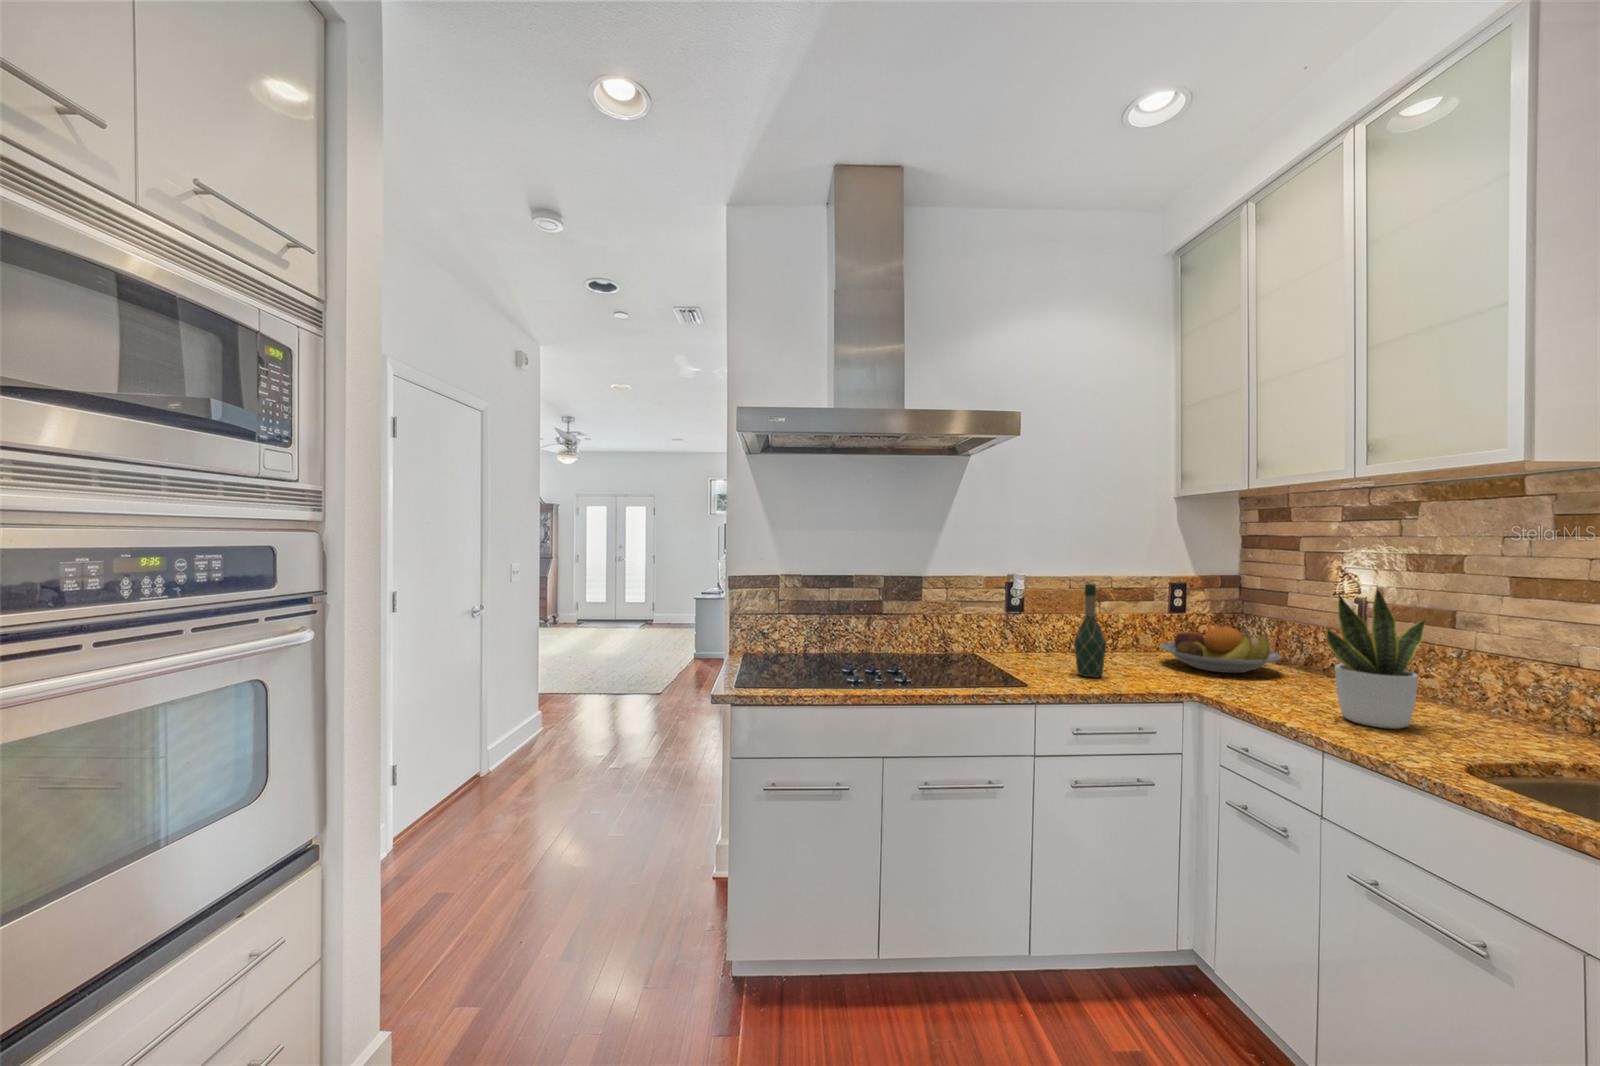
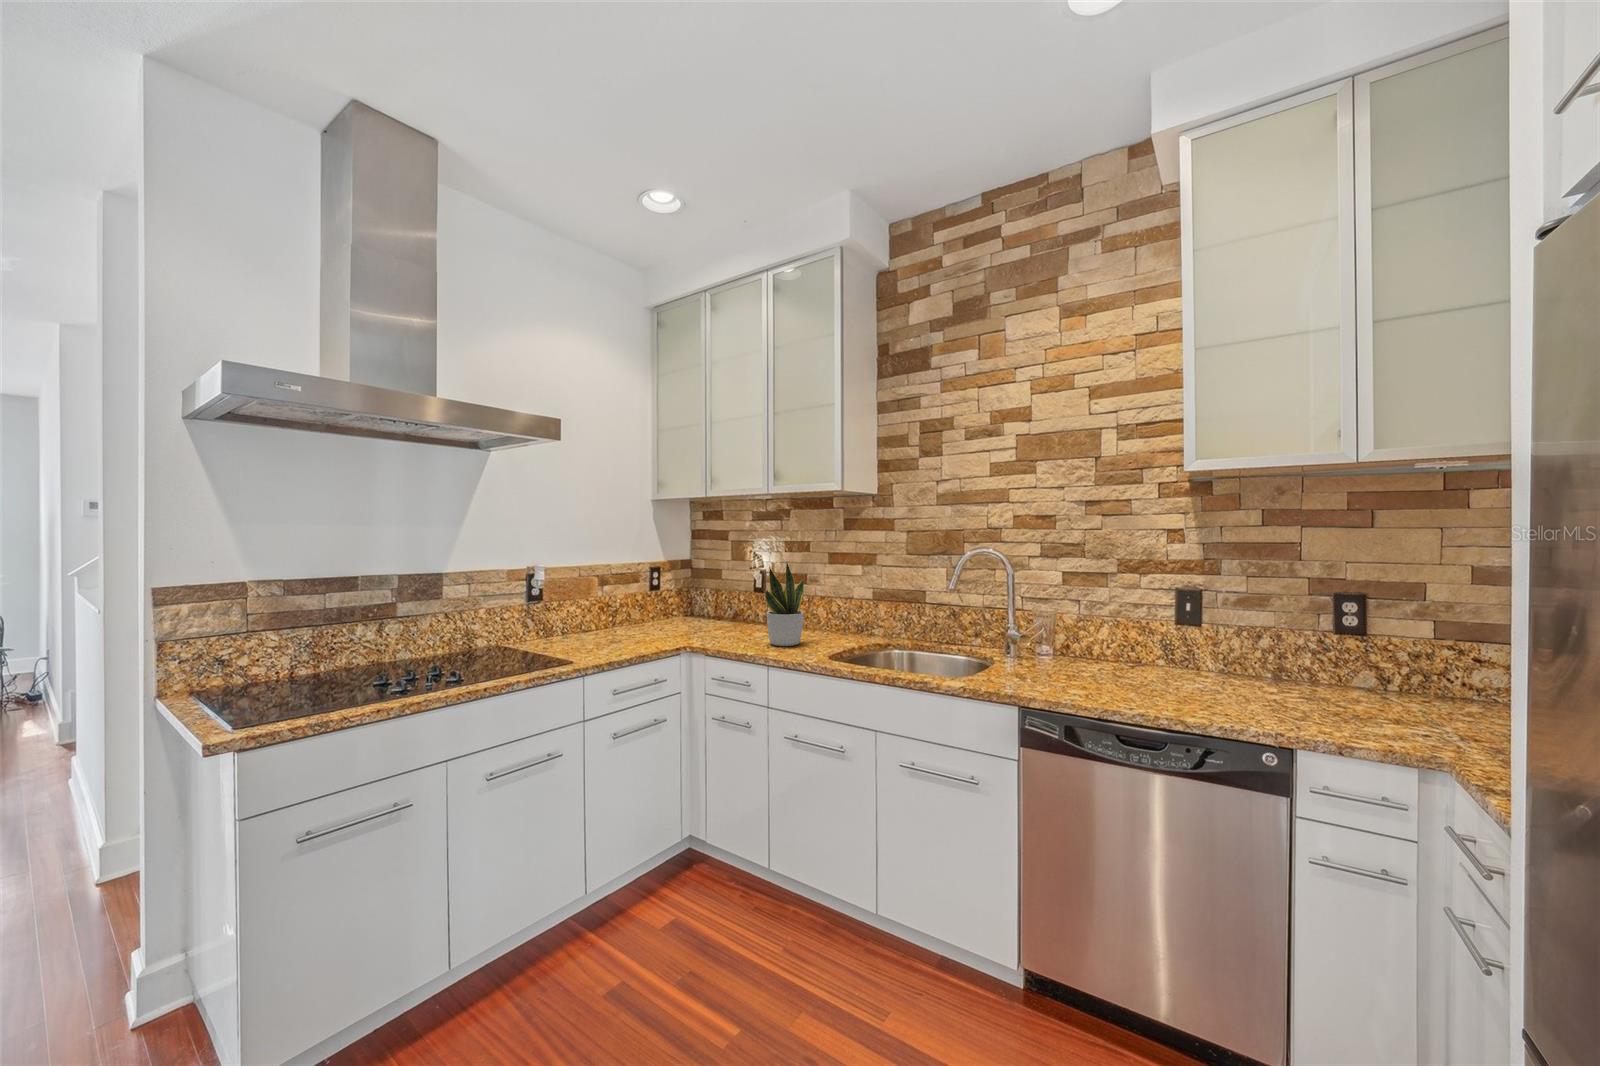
wine bottle: present [1074,584,1106,677] -> none [600,571,625,648]
fruit bowl: present [1160,626,1281,673] -> none [650,597,725,630]

